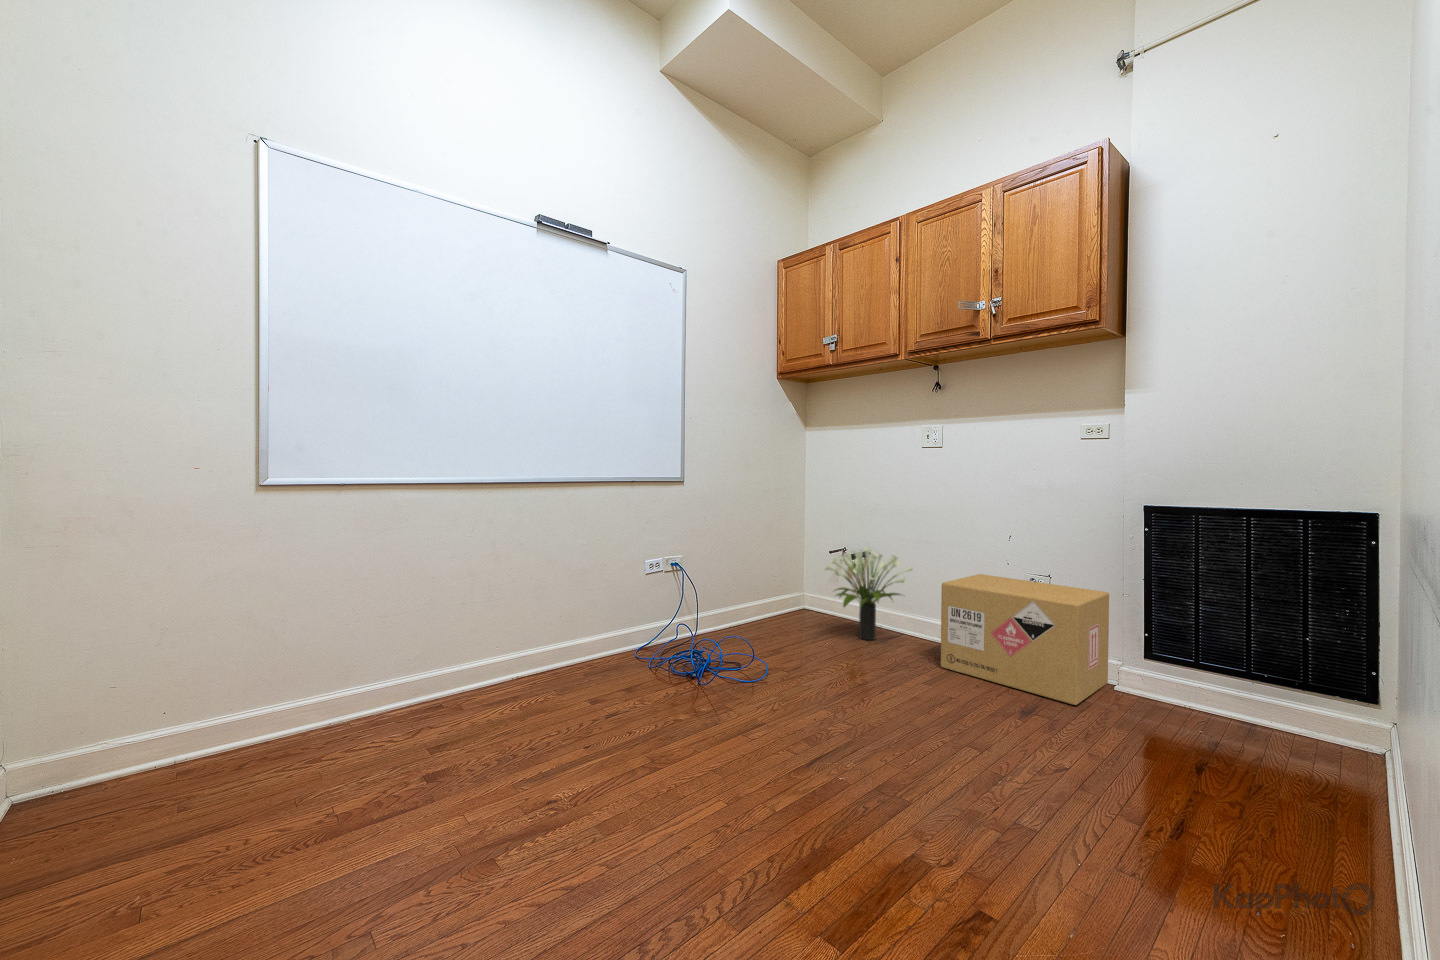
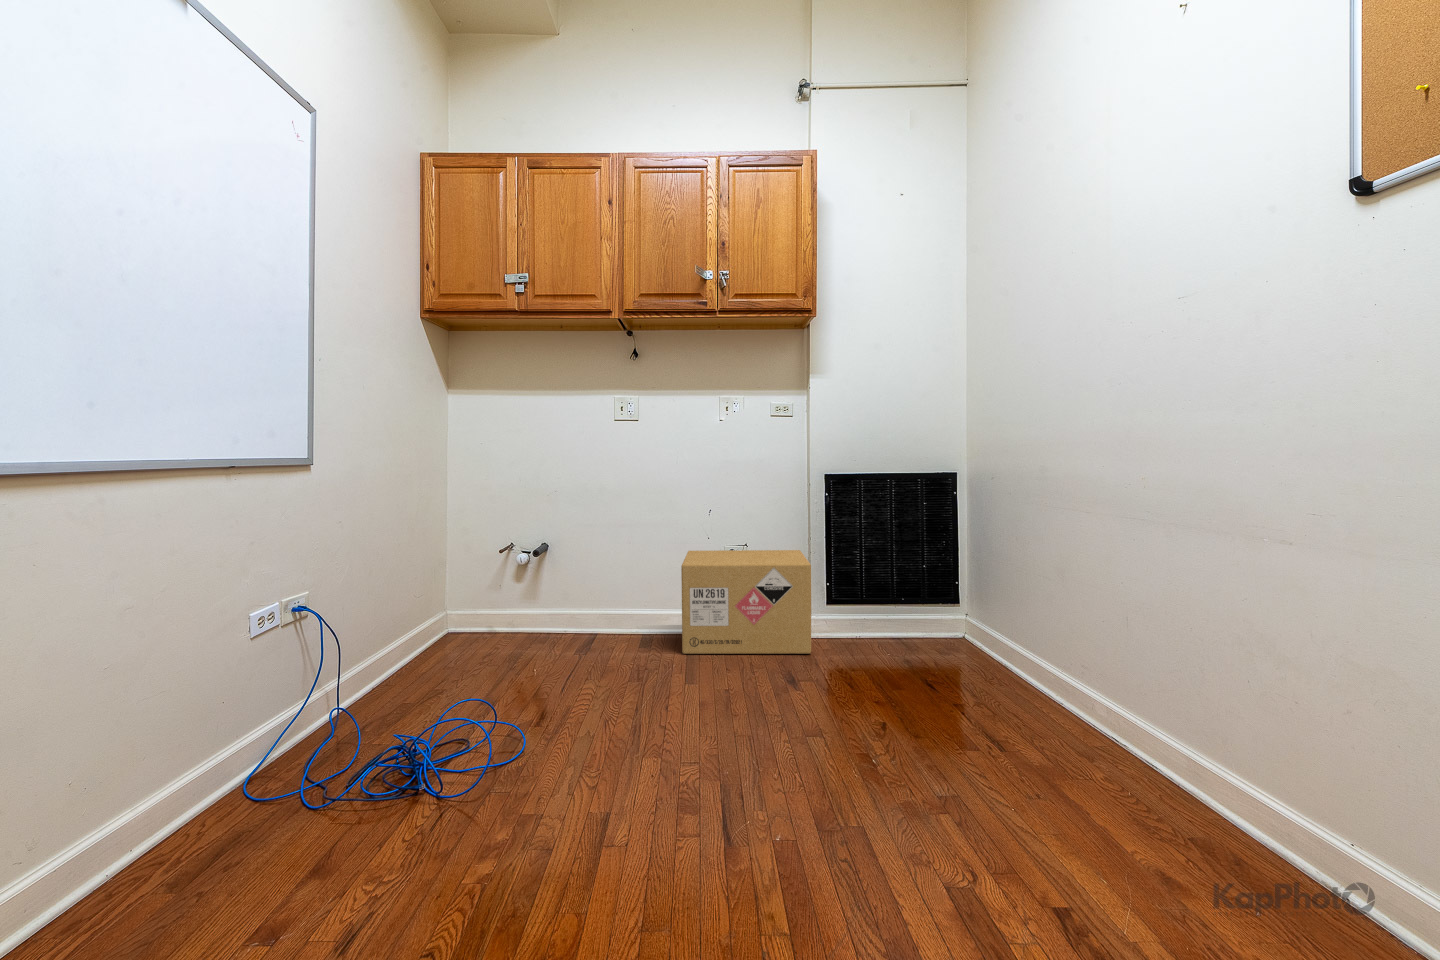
potted plant: present [826,548,913,640] -> none [524,539,628,647]

